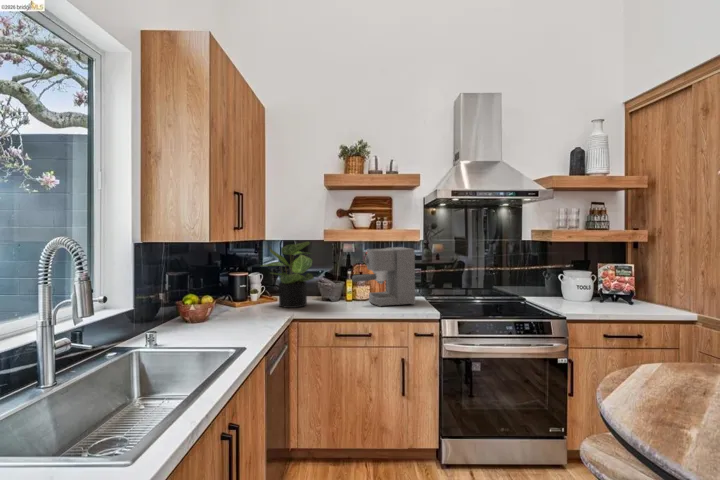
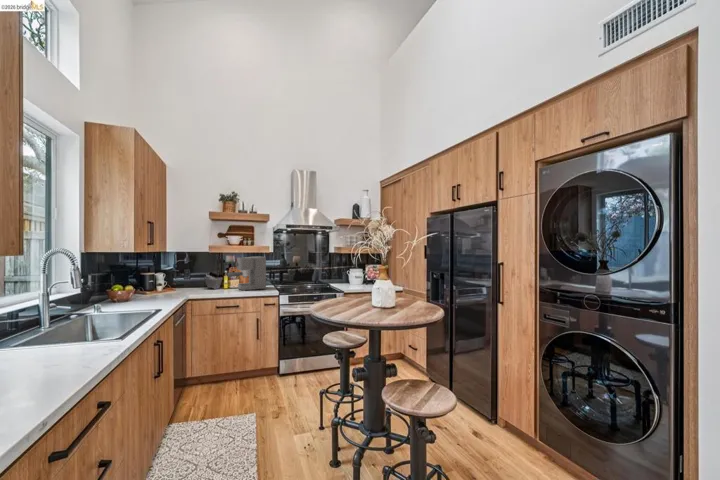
potted plant: present [262,241,314,308] -> none [163,252,203,294]

